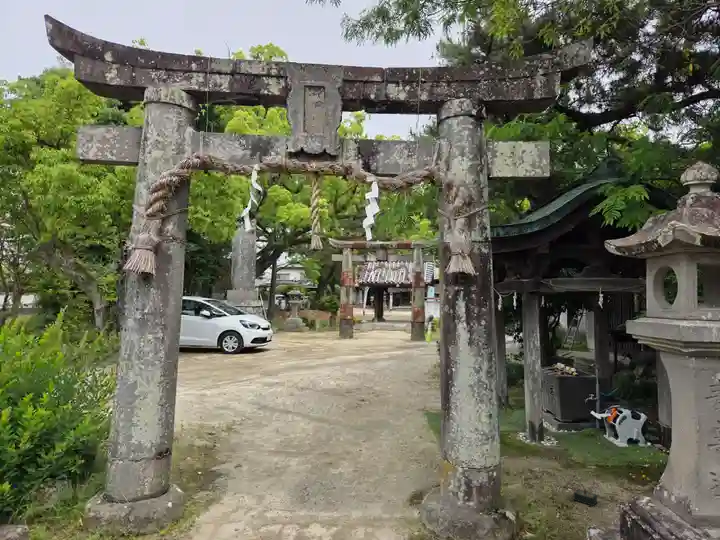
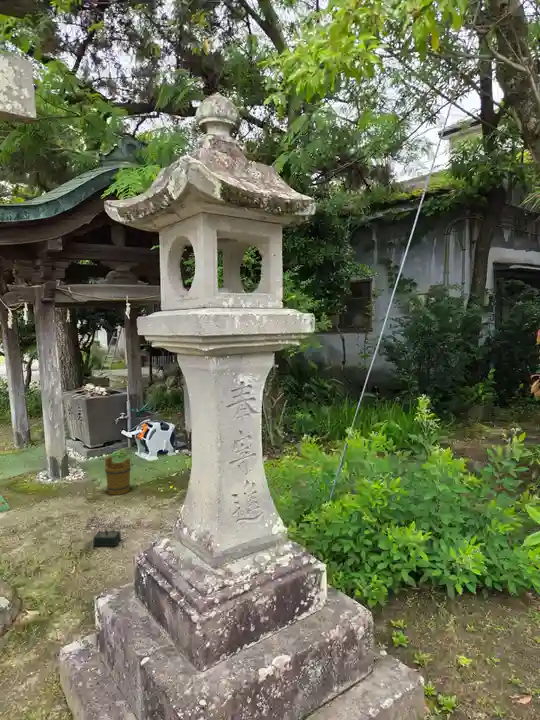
bucket: none [578,431,604,468] -> present [105,457,131,495]

